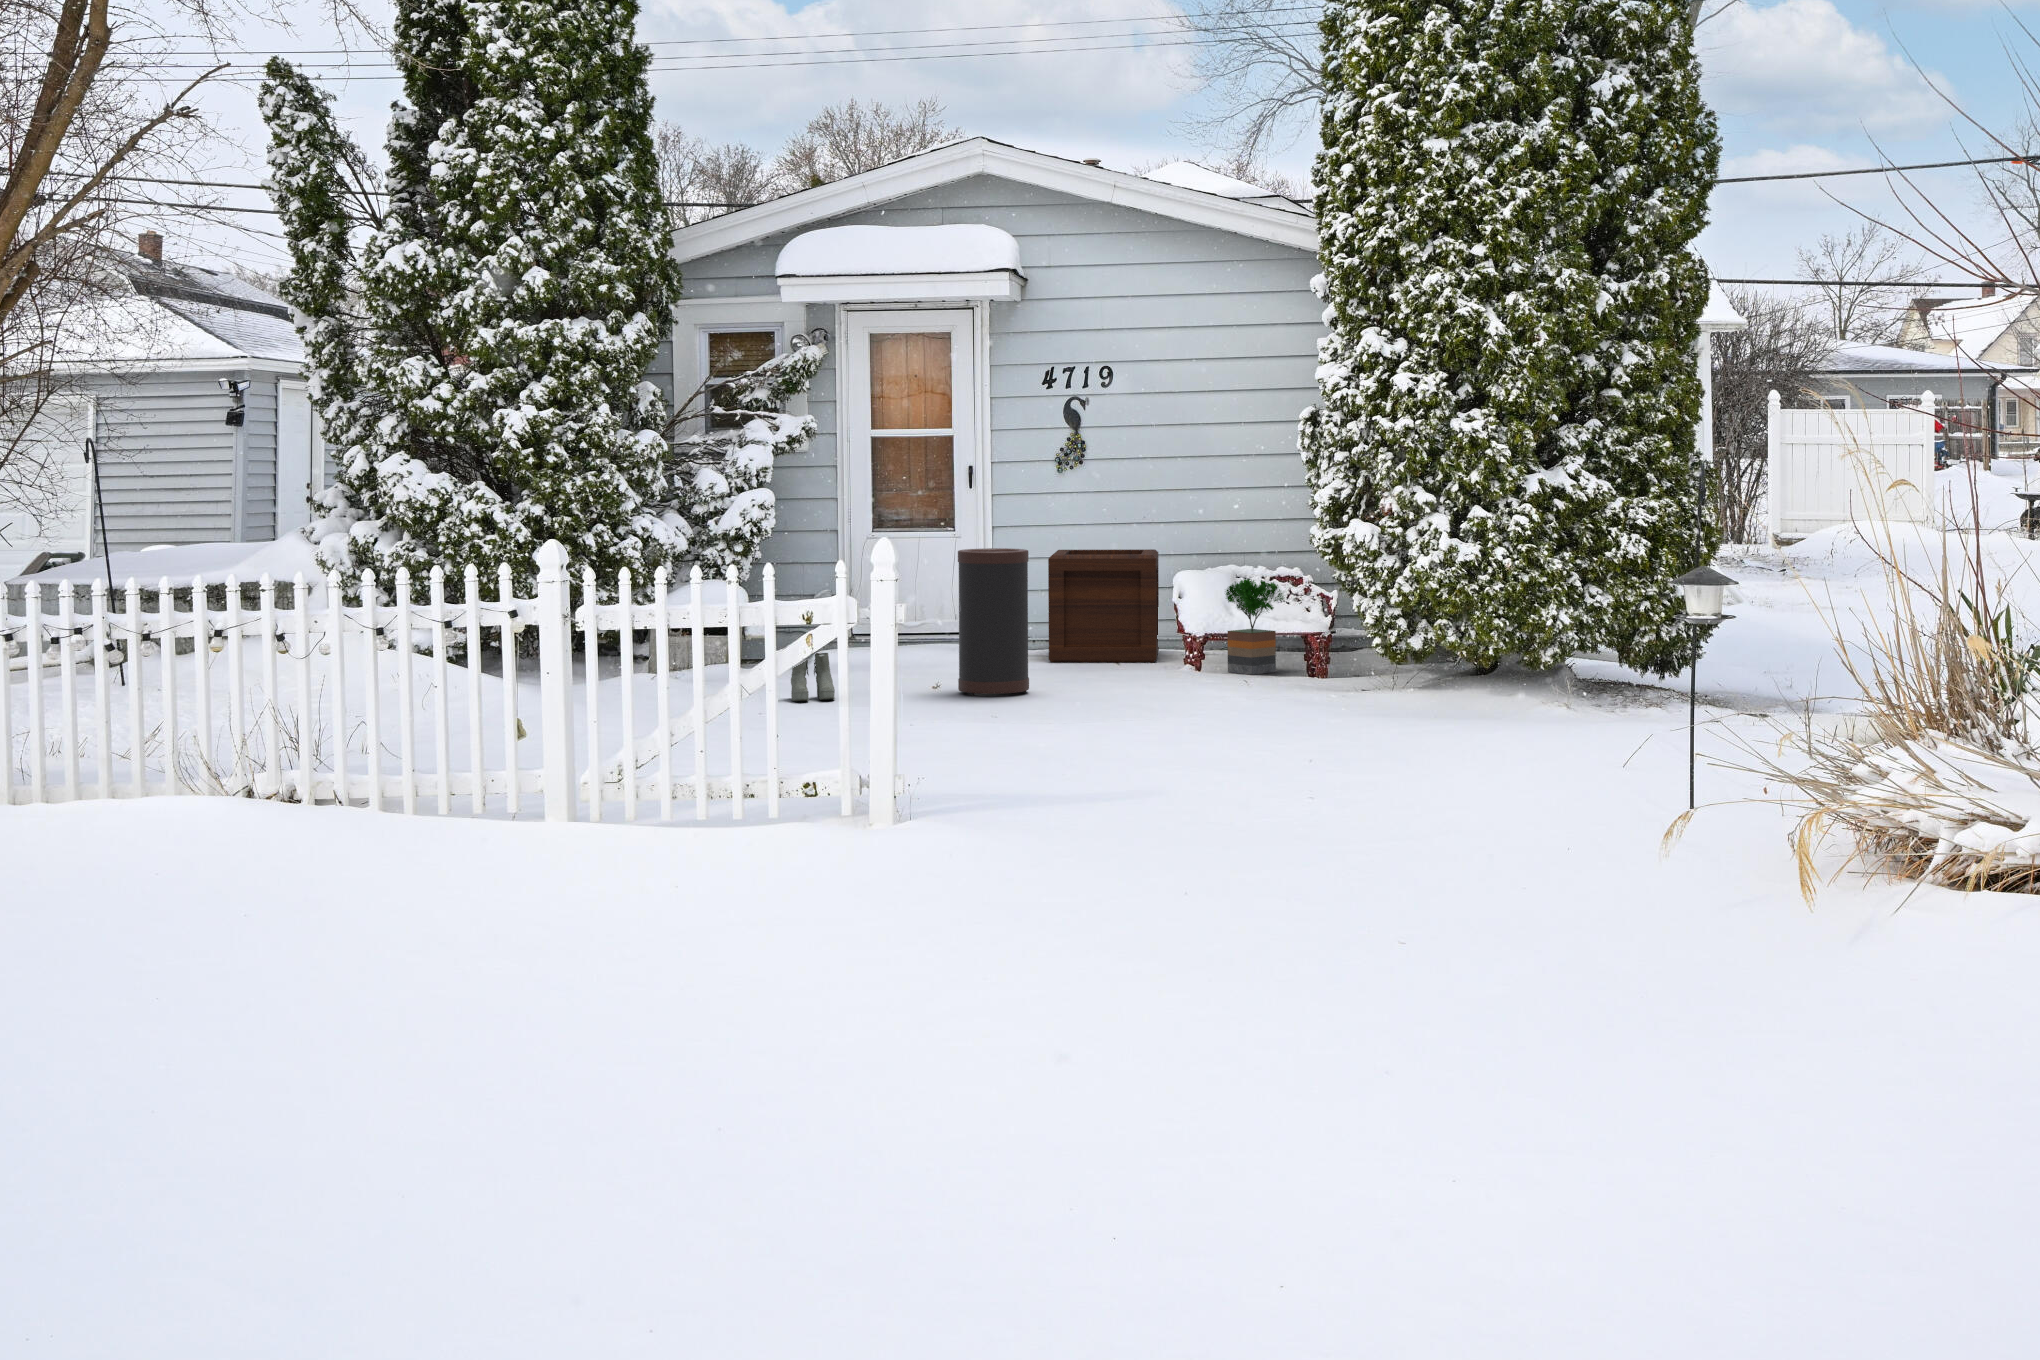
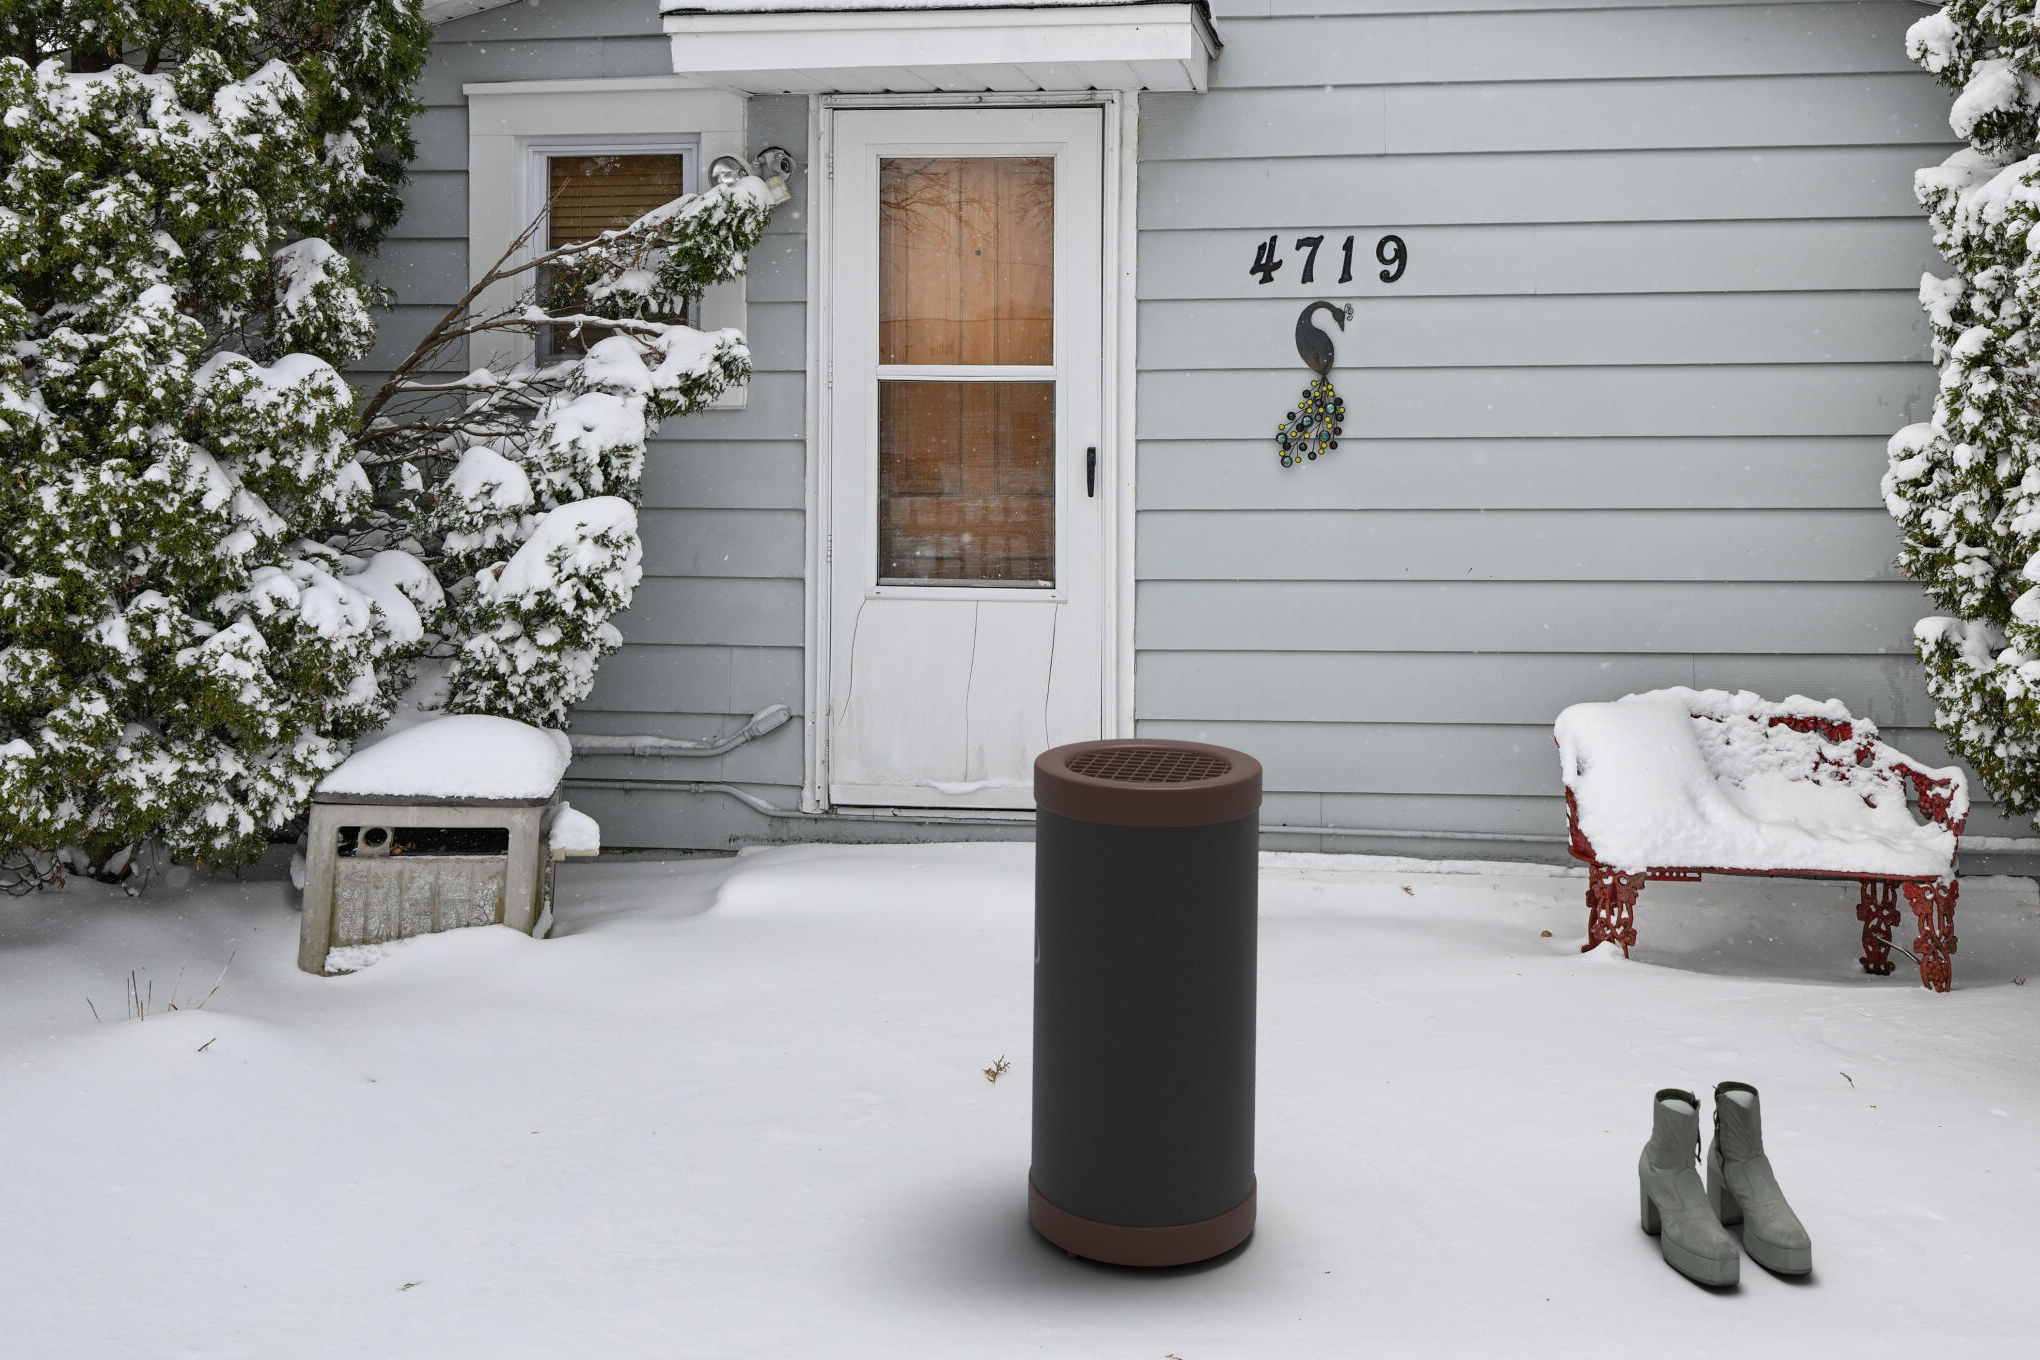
wooden crate: present [1048,549,1159,663] -> none [1266,635,1533,941]
potted tree: present [1226,579,1284,675] -> none [1763,779,1940,1062]
boots: present [791,653,835,702] -> present [1638,1081,1812,1286]

